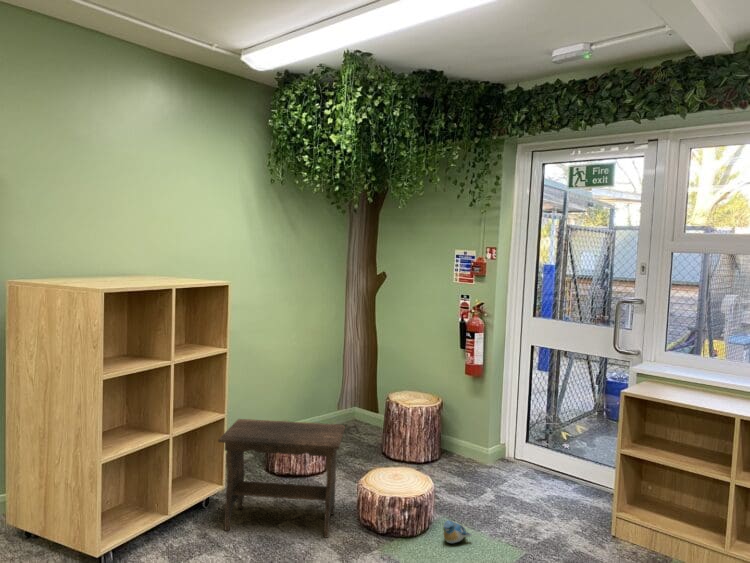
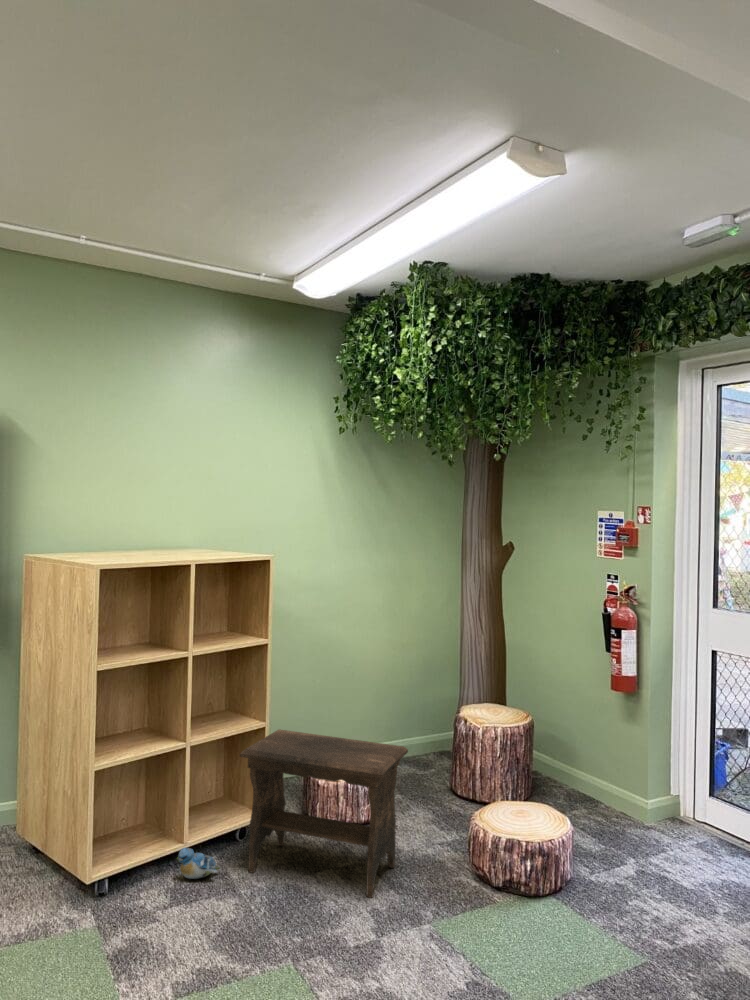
plush toy: present [443,520,472,543] -> present [177,848,220,879]

